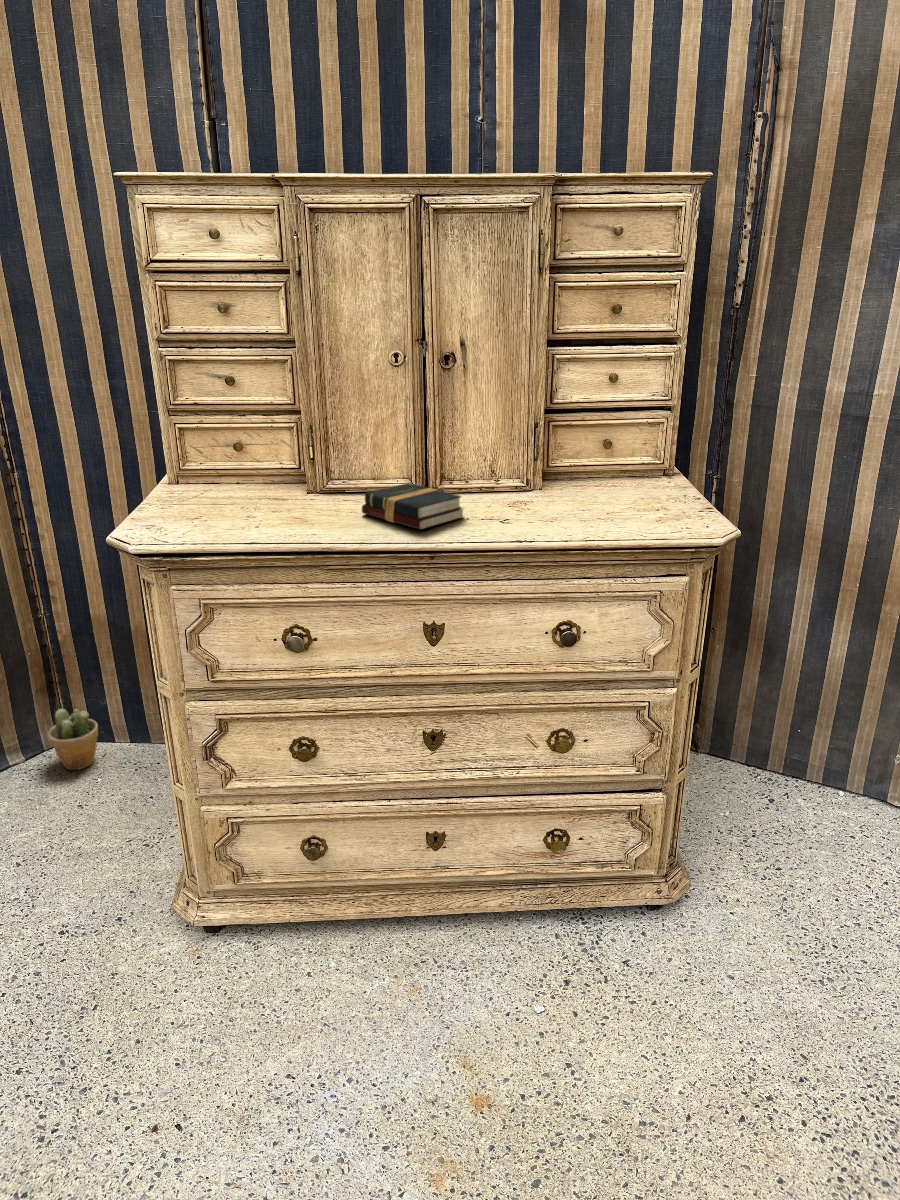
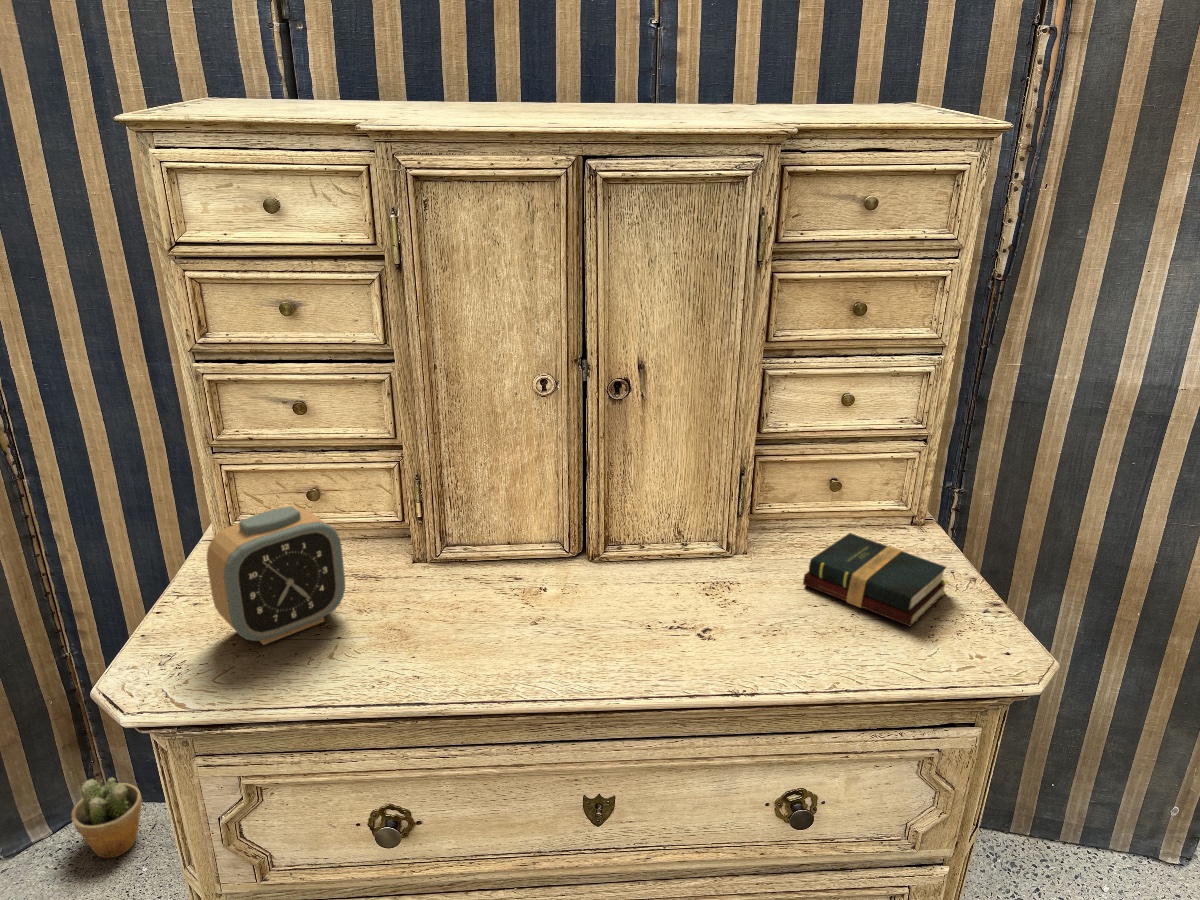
alarm clock: none [175,432,263,521] -> present [207,507,345,645]
hardback book: present [362,483,464,530] -> present [803,533,948,626]

